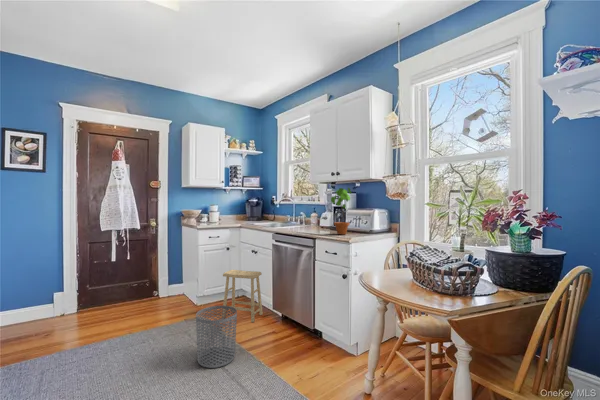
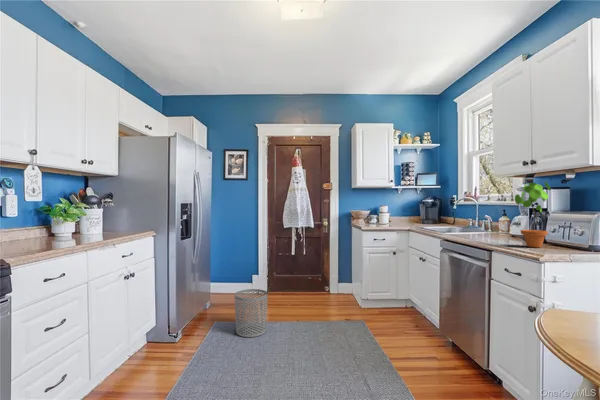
footstool: present [223,270,263,322] -> none [383,277,430,340]
waste bin: present [196,306,237,368] -> present [235,289,267,337]

